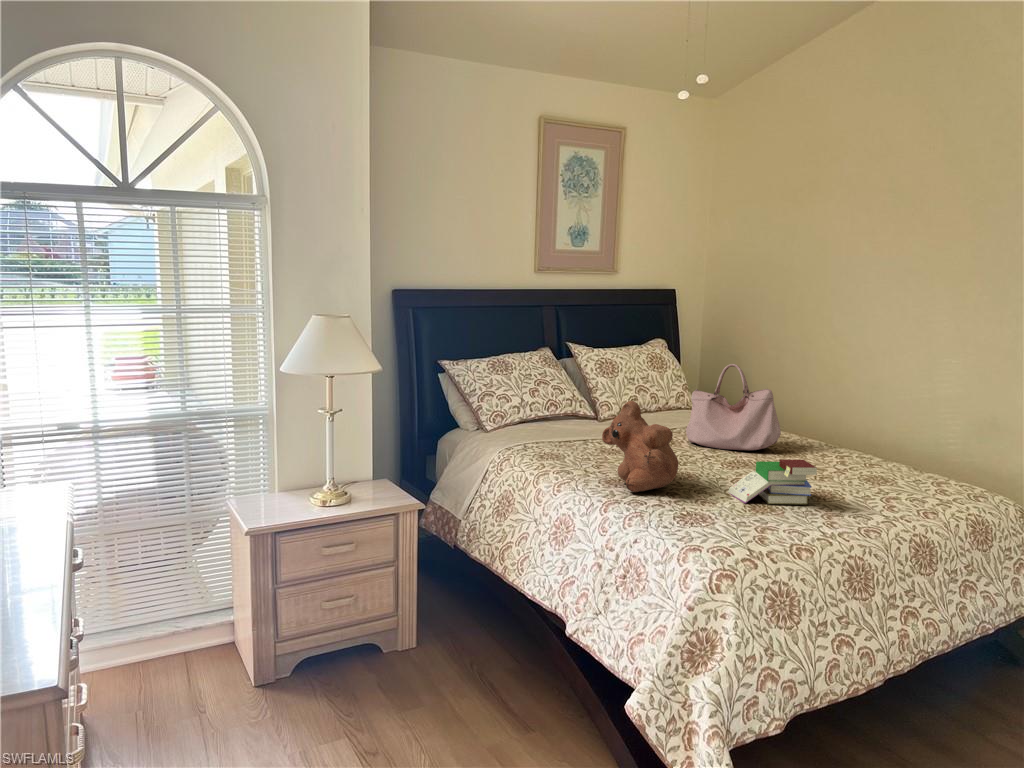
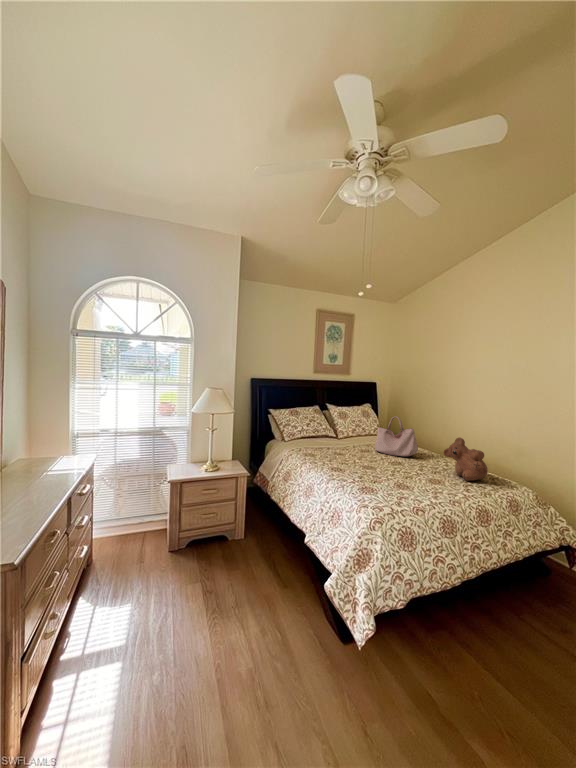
teddy bear: present [602,401,679,492] -> present [444,437,488,481]
book: present [728,460,817,504] -> none [387,464,429,486]

